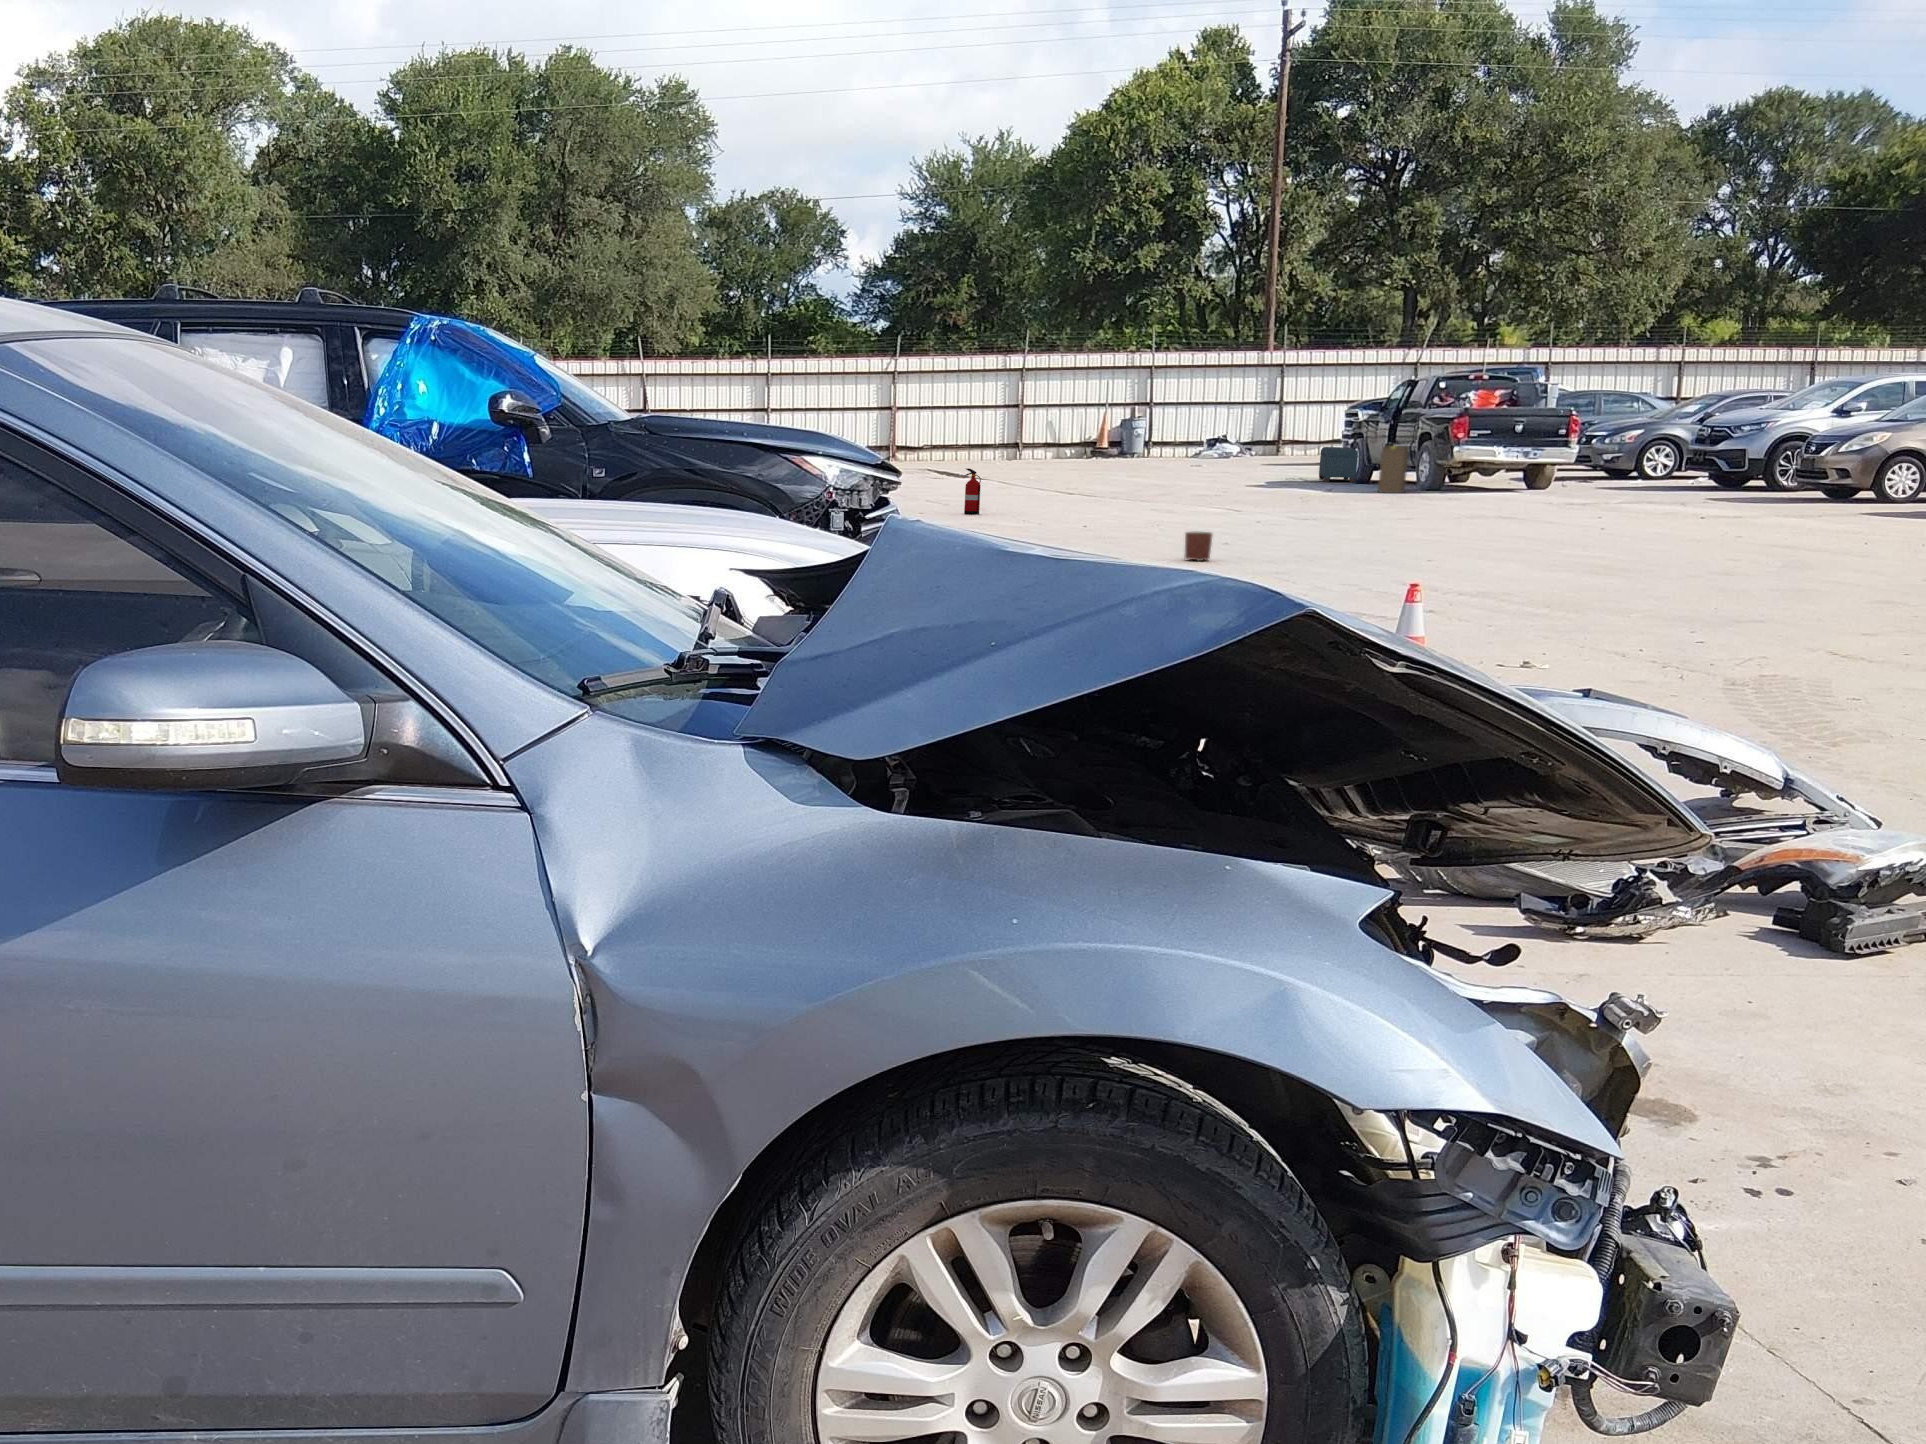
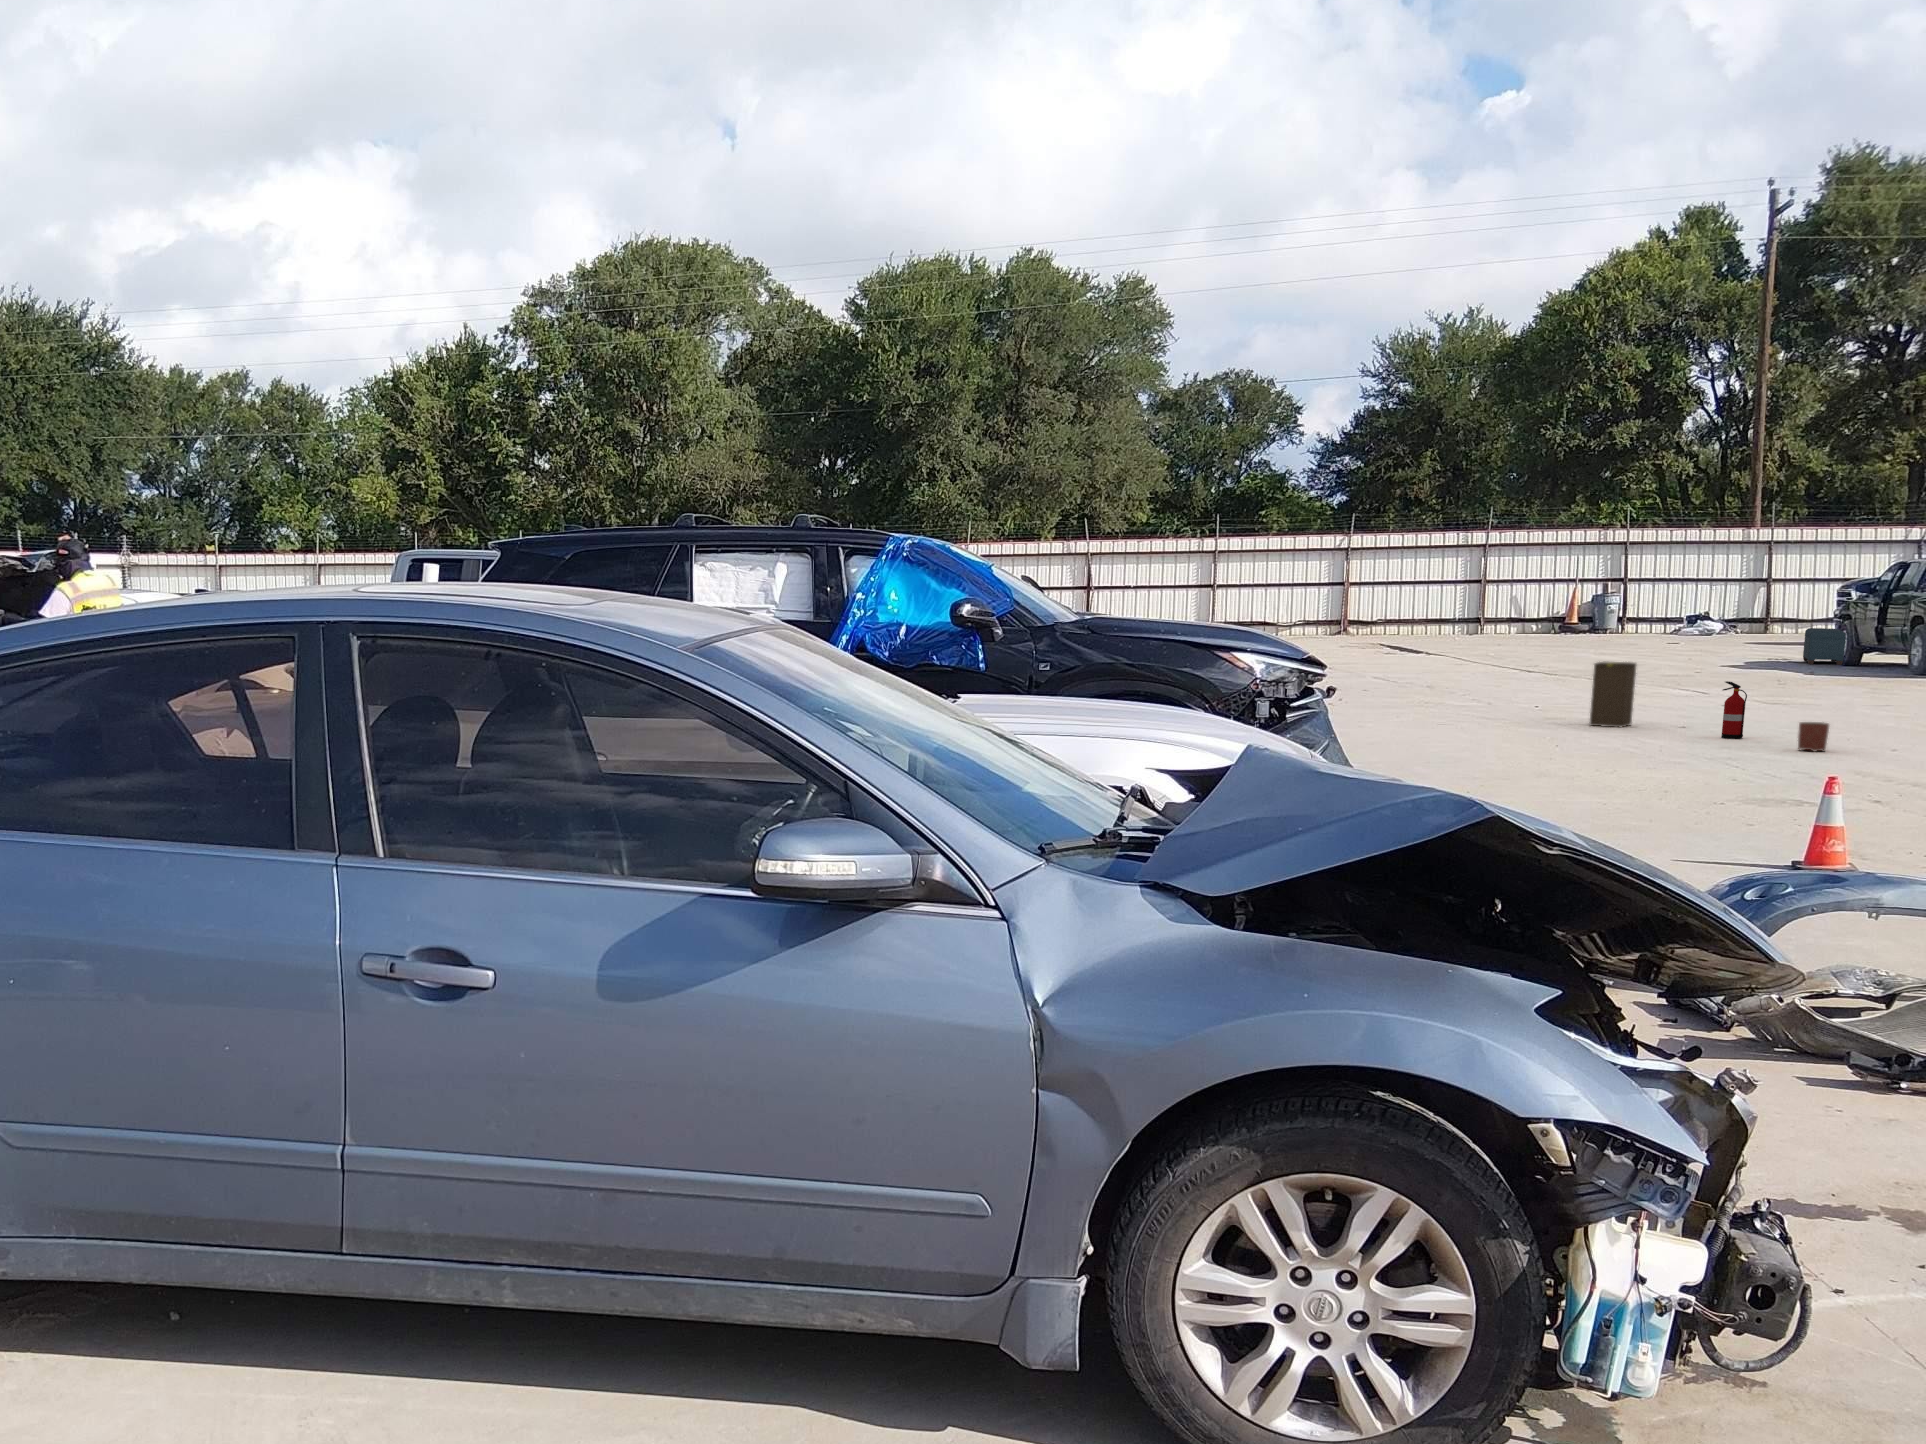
cardboard box: present [1378,446,1409,493] -> present [1589,662,1636,727]
fire extinguisher: present [964,468,981,515] -> present [1721,681,1747,739]
planter: present [1185,531,1212,561] -> present [1798,722,1829,752]

